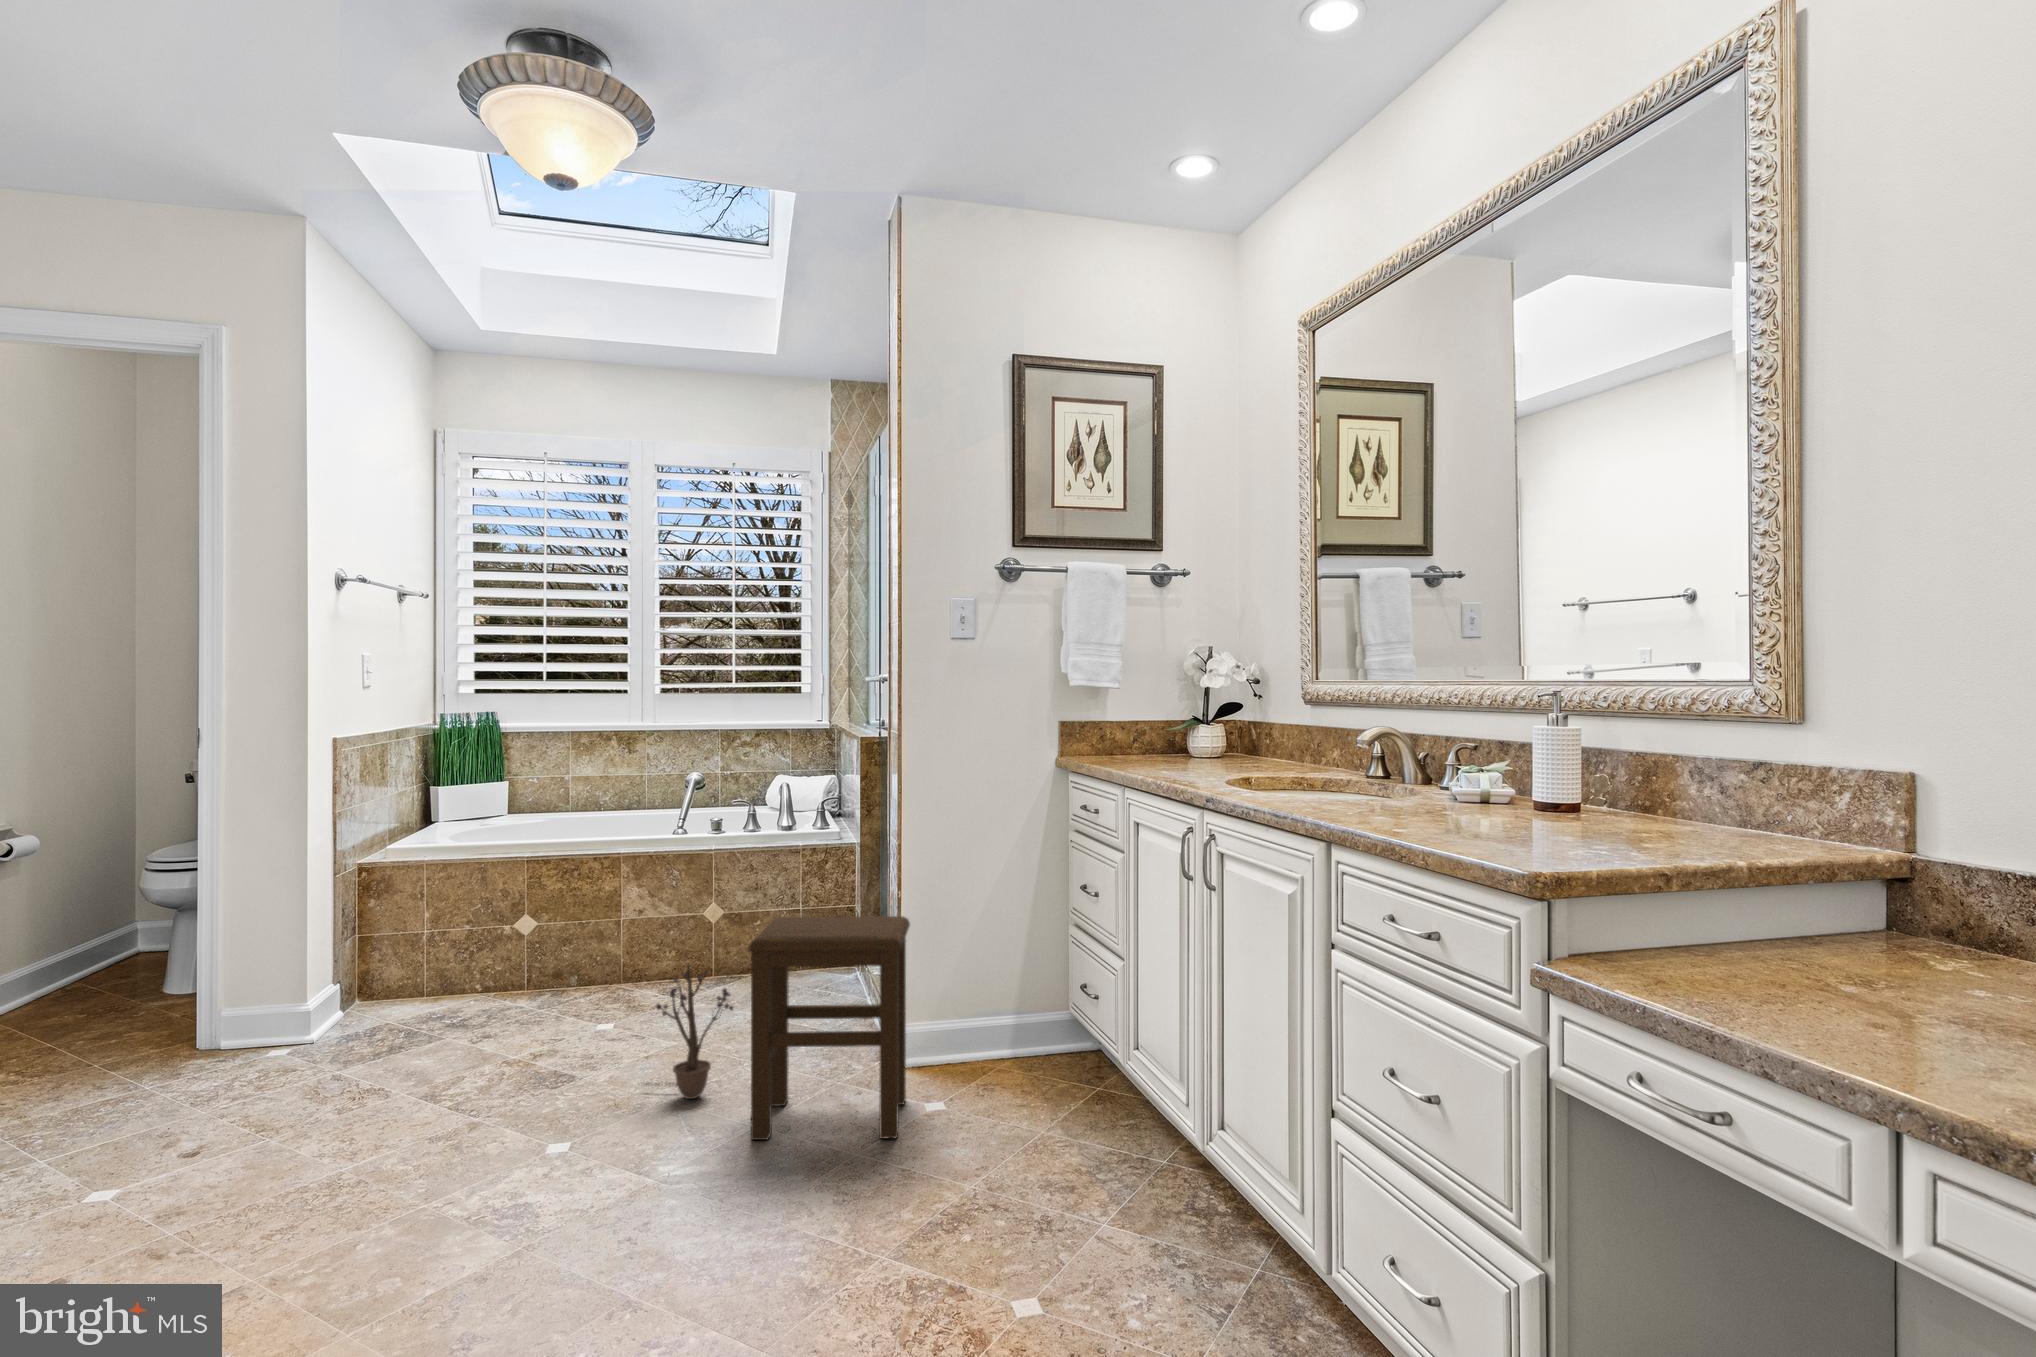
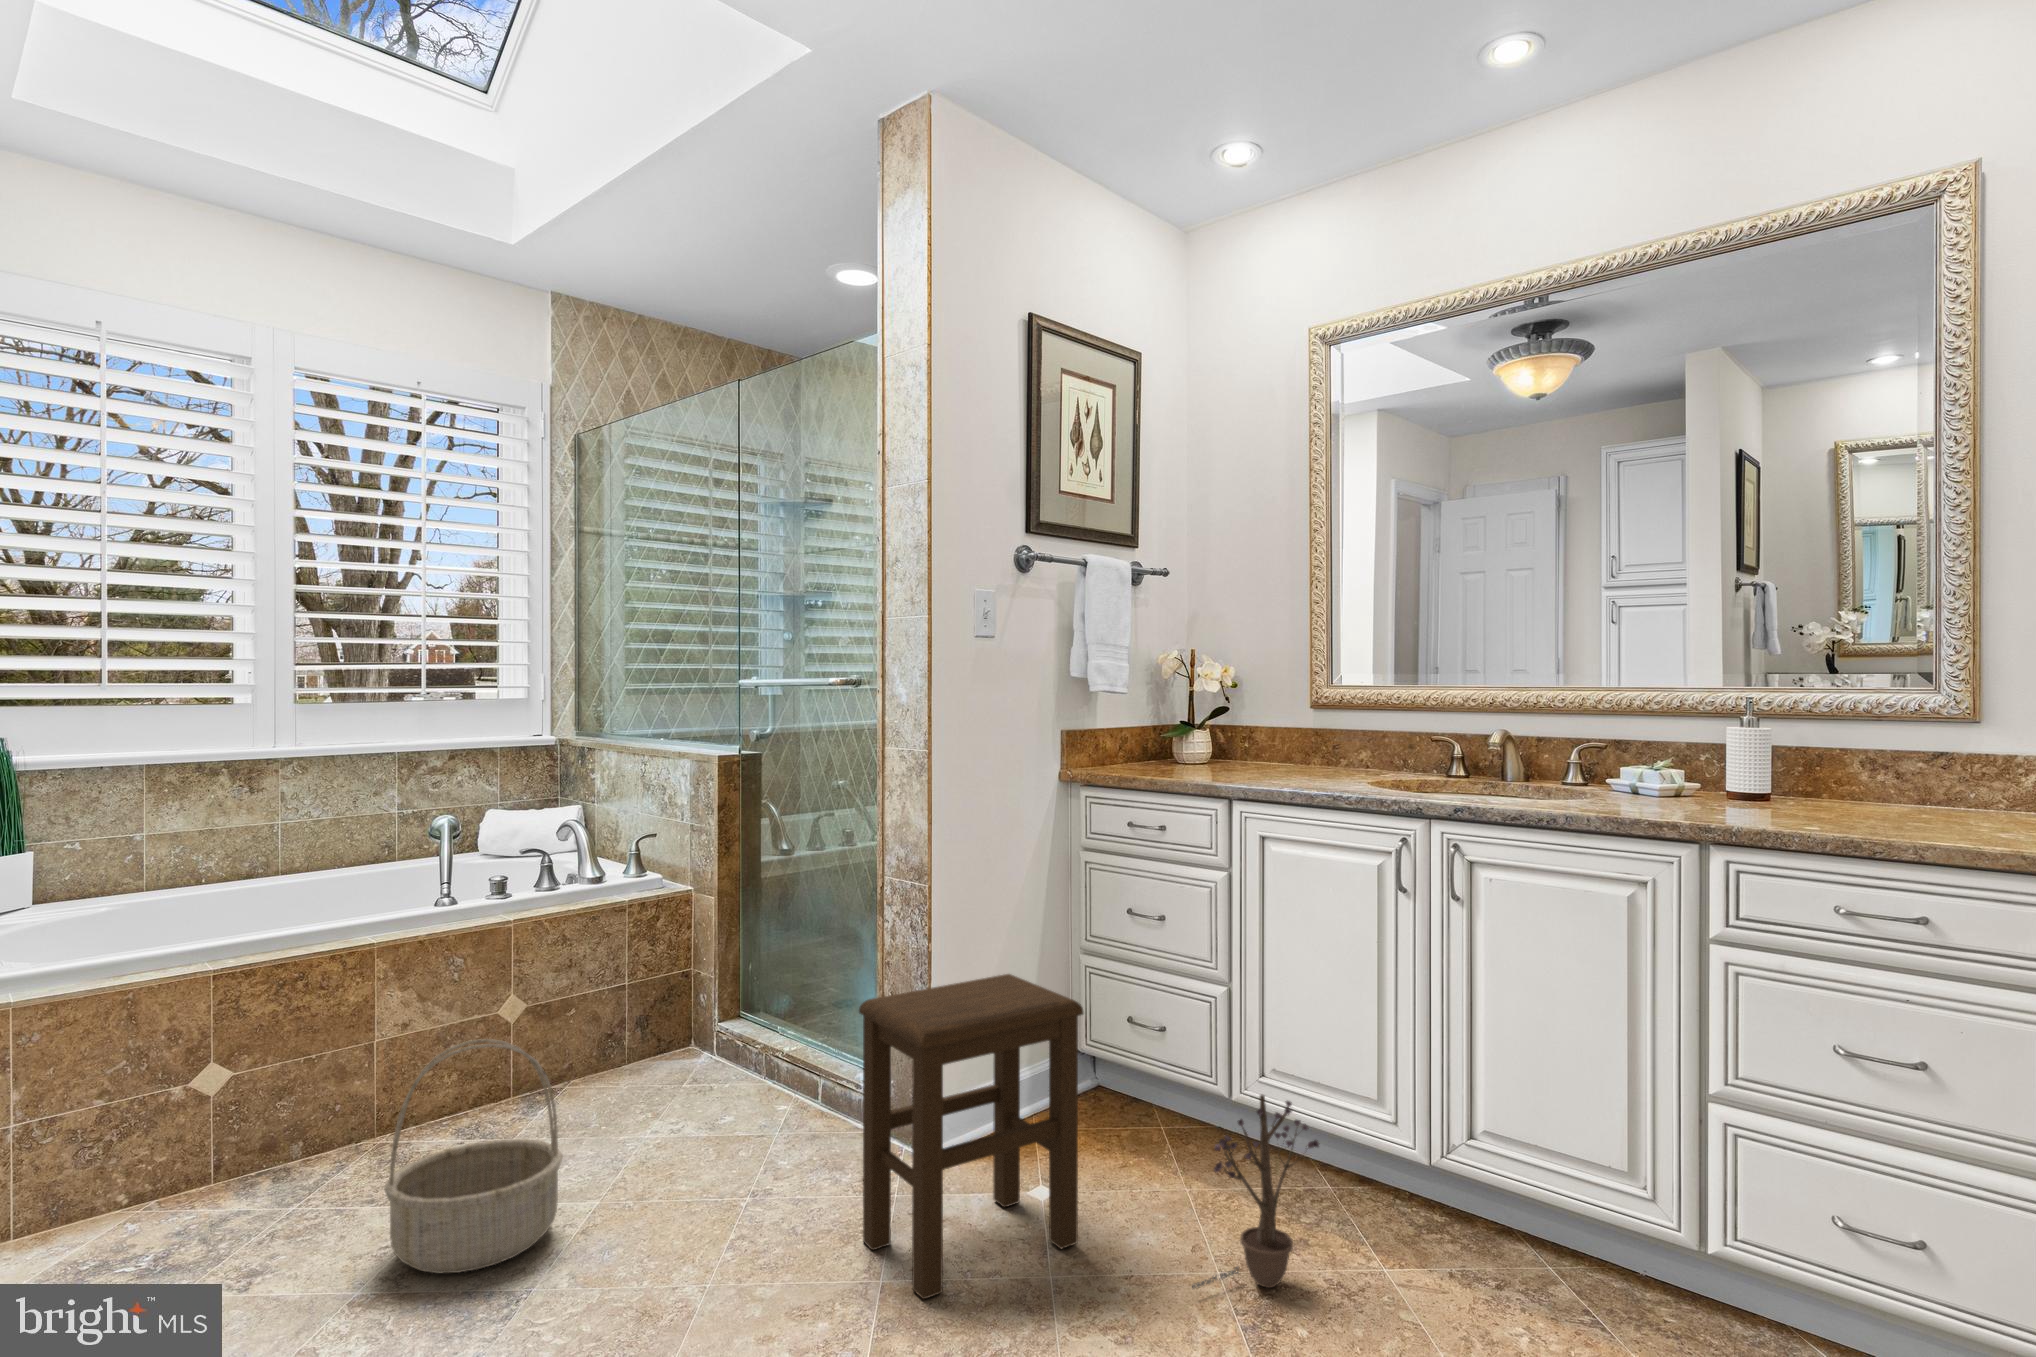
basket: none [530,912,639,1059] -> present [384,1039,563,1273]
decorative plant: present [646,964,733,1099] -> present [1192,1095,1319,1290]

